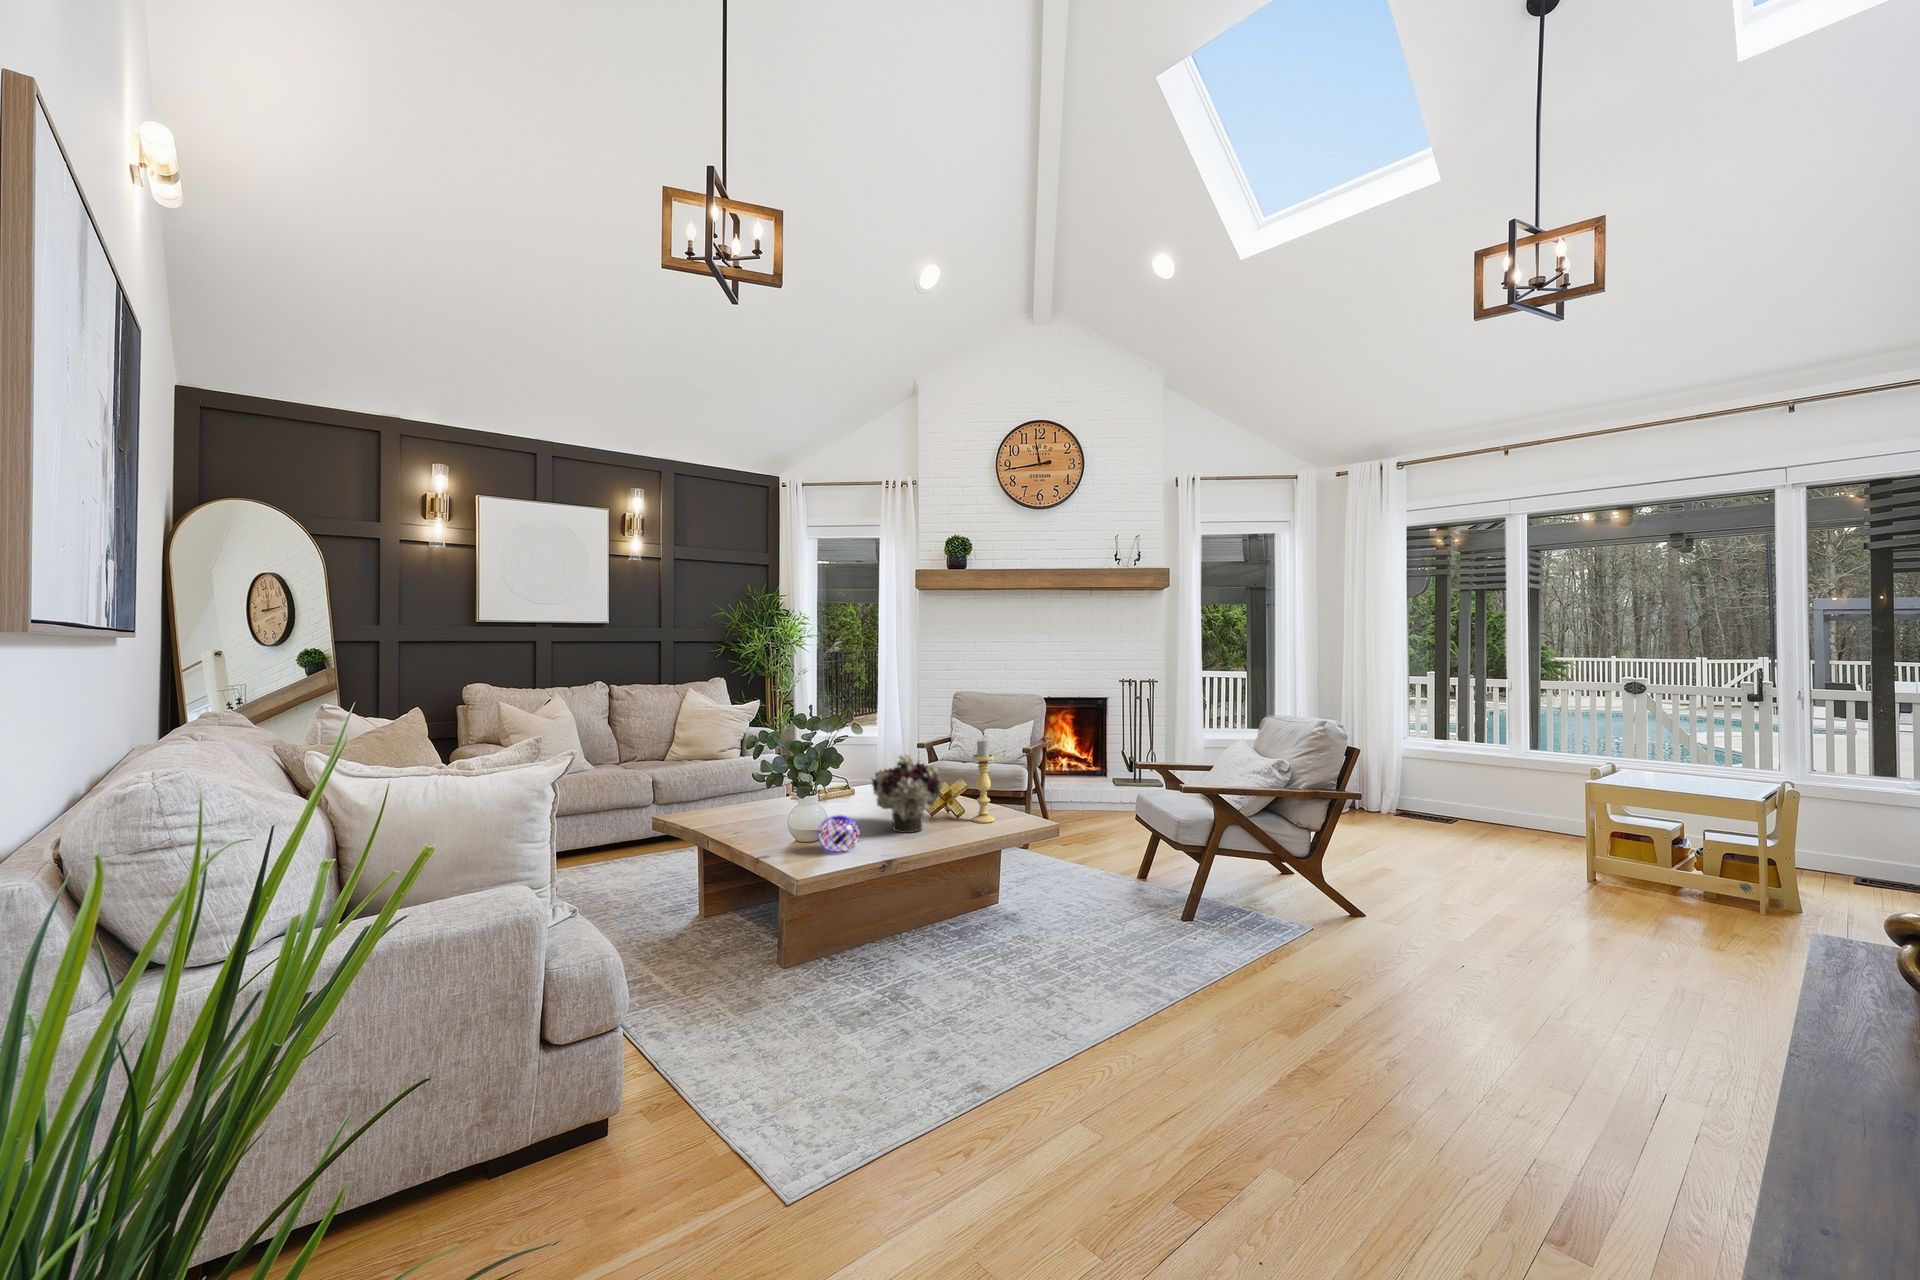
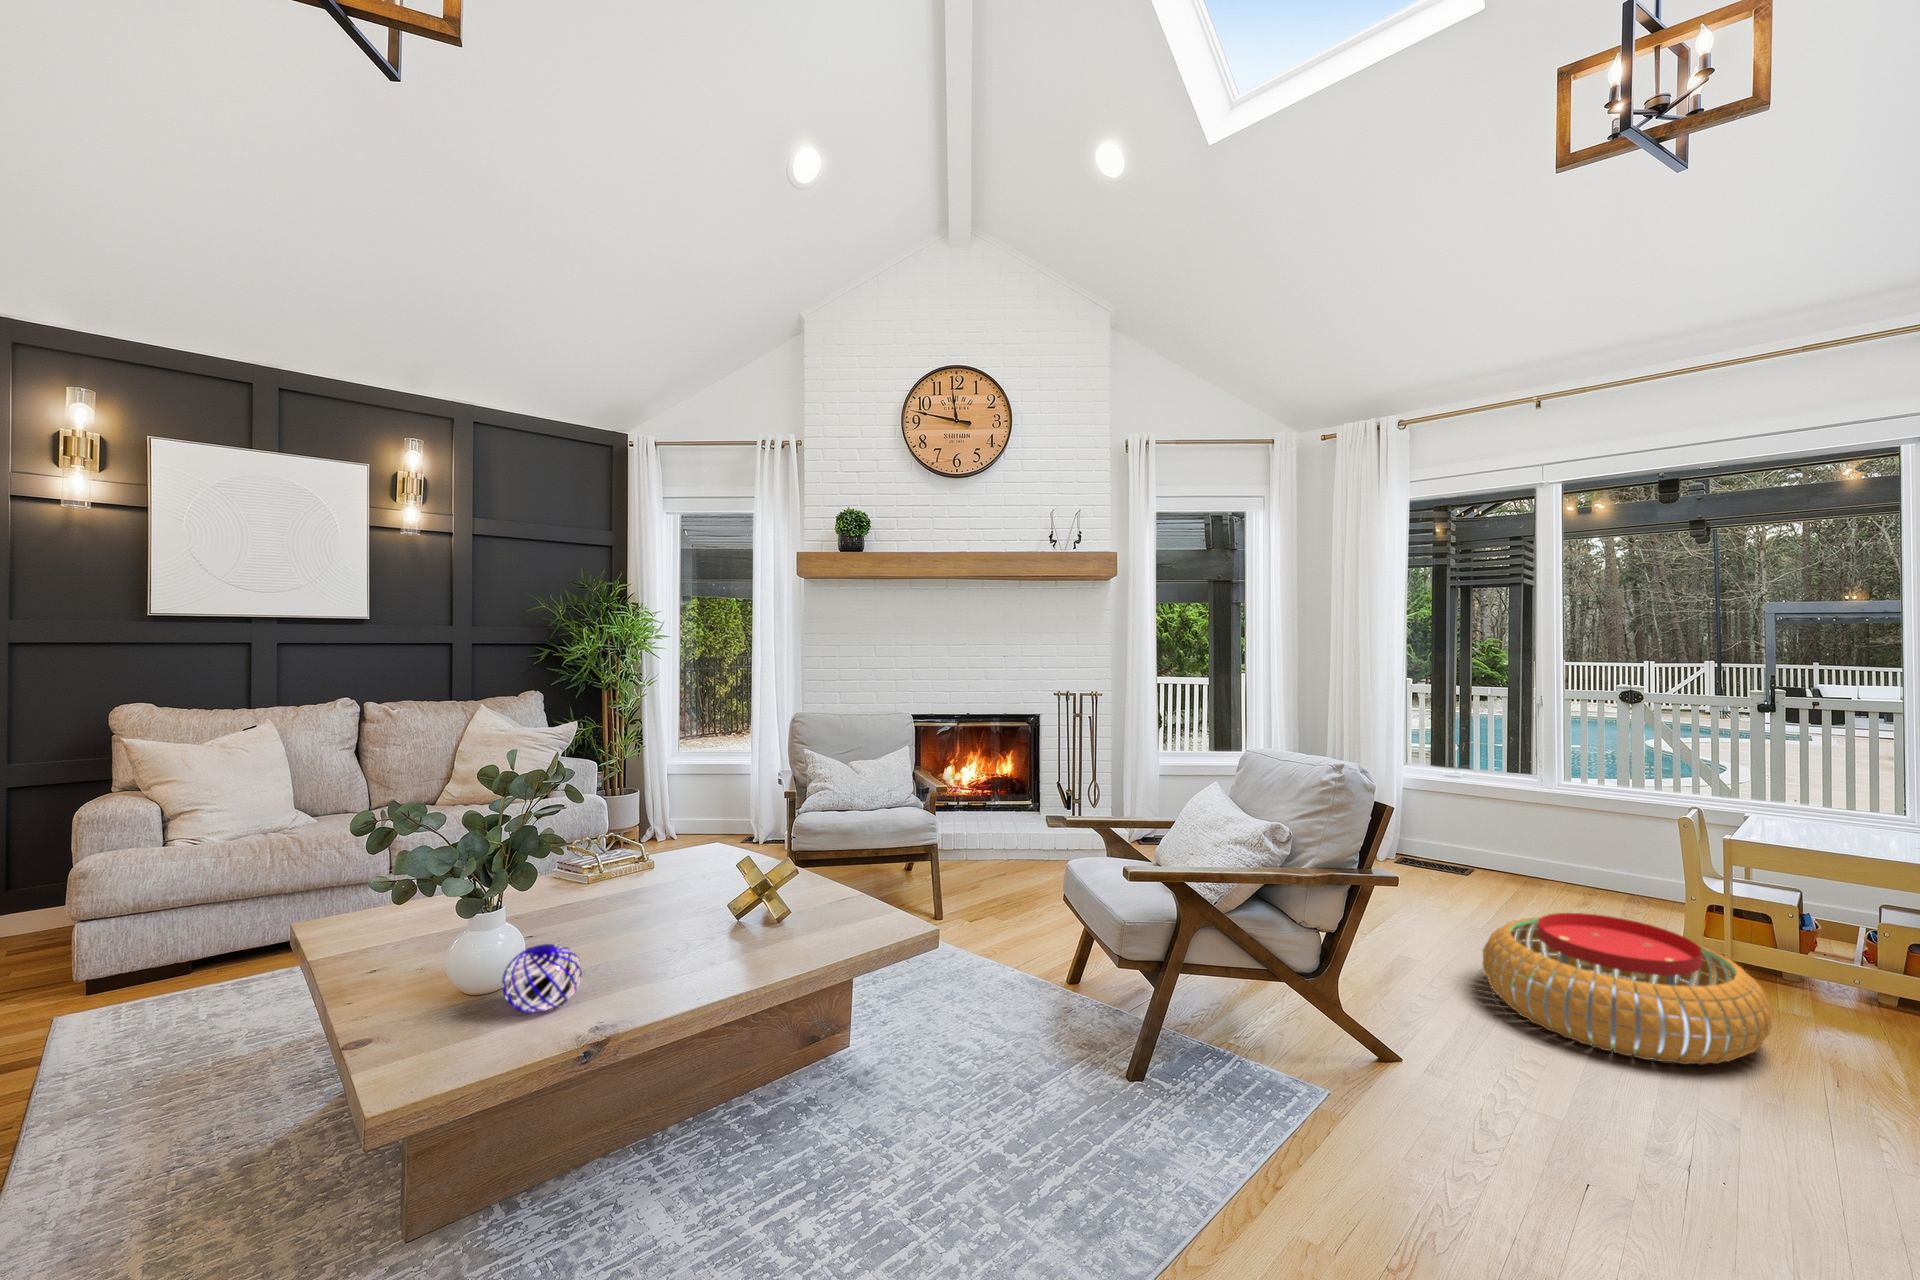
candle holder: present [972,739,995,823] -> none [808,795,843,928]
flower arrangement: present [872,754,943,833] -> none [639,823,752,956]
pouf: none [1435,831,1627,922] -> present [1482,913,1772,1065]

